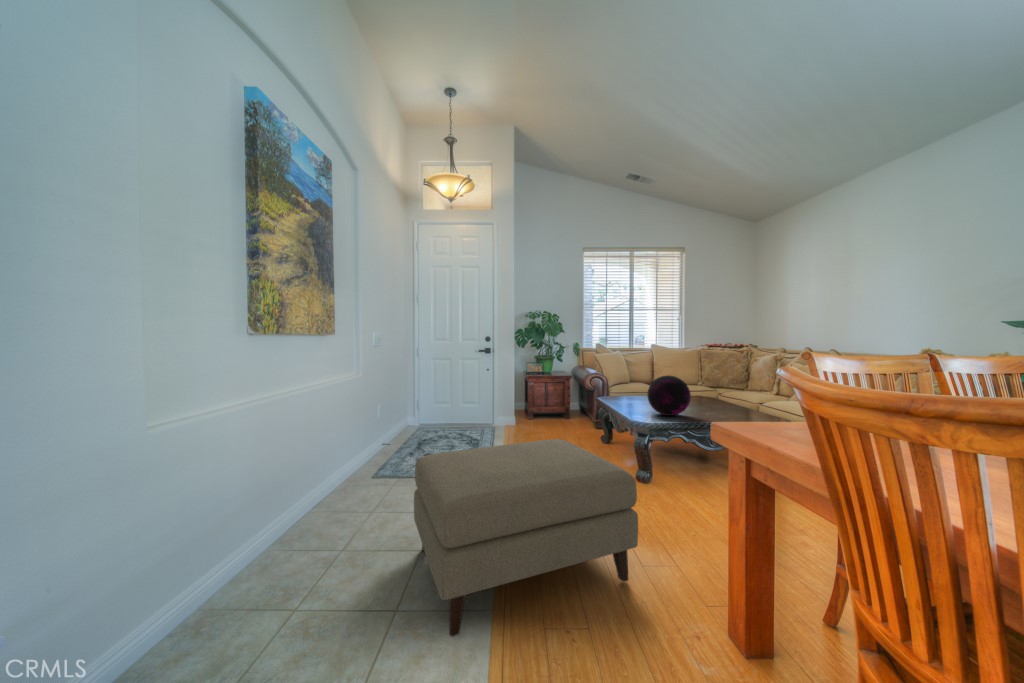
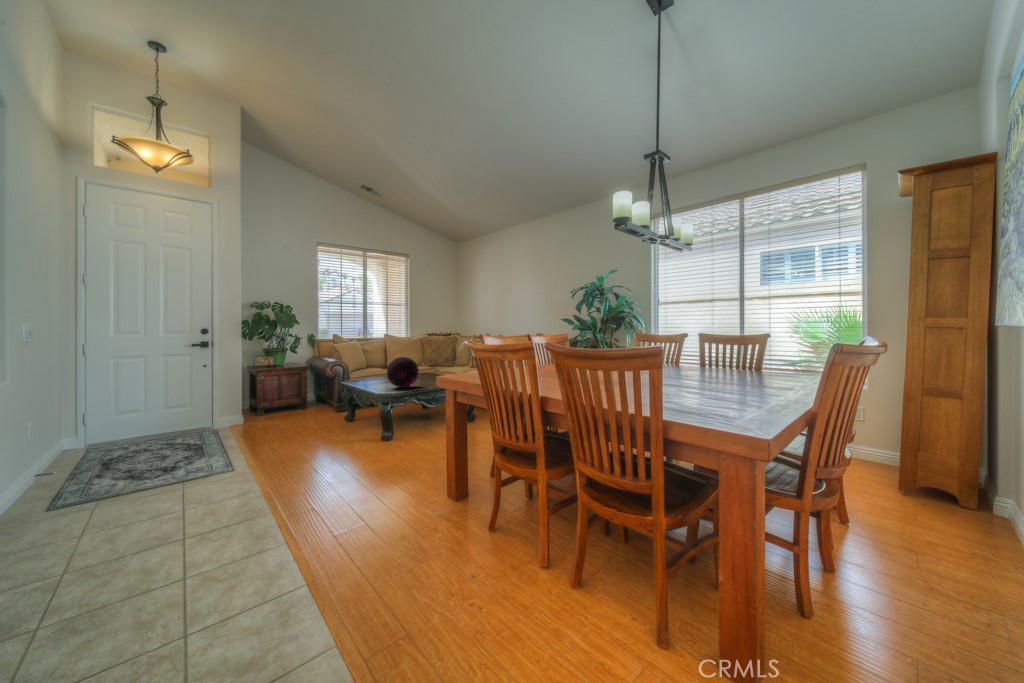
ottoman: present [414,439,638,636] -> none [163,413,391,576]

